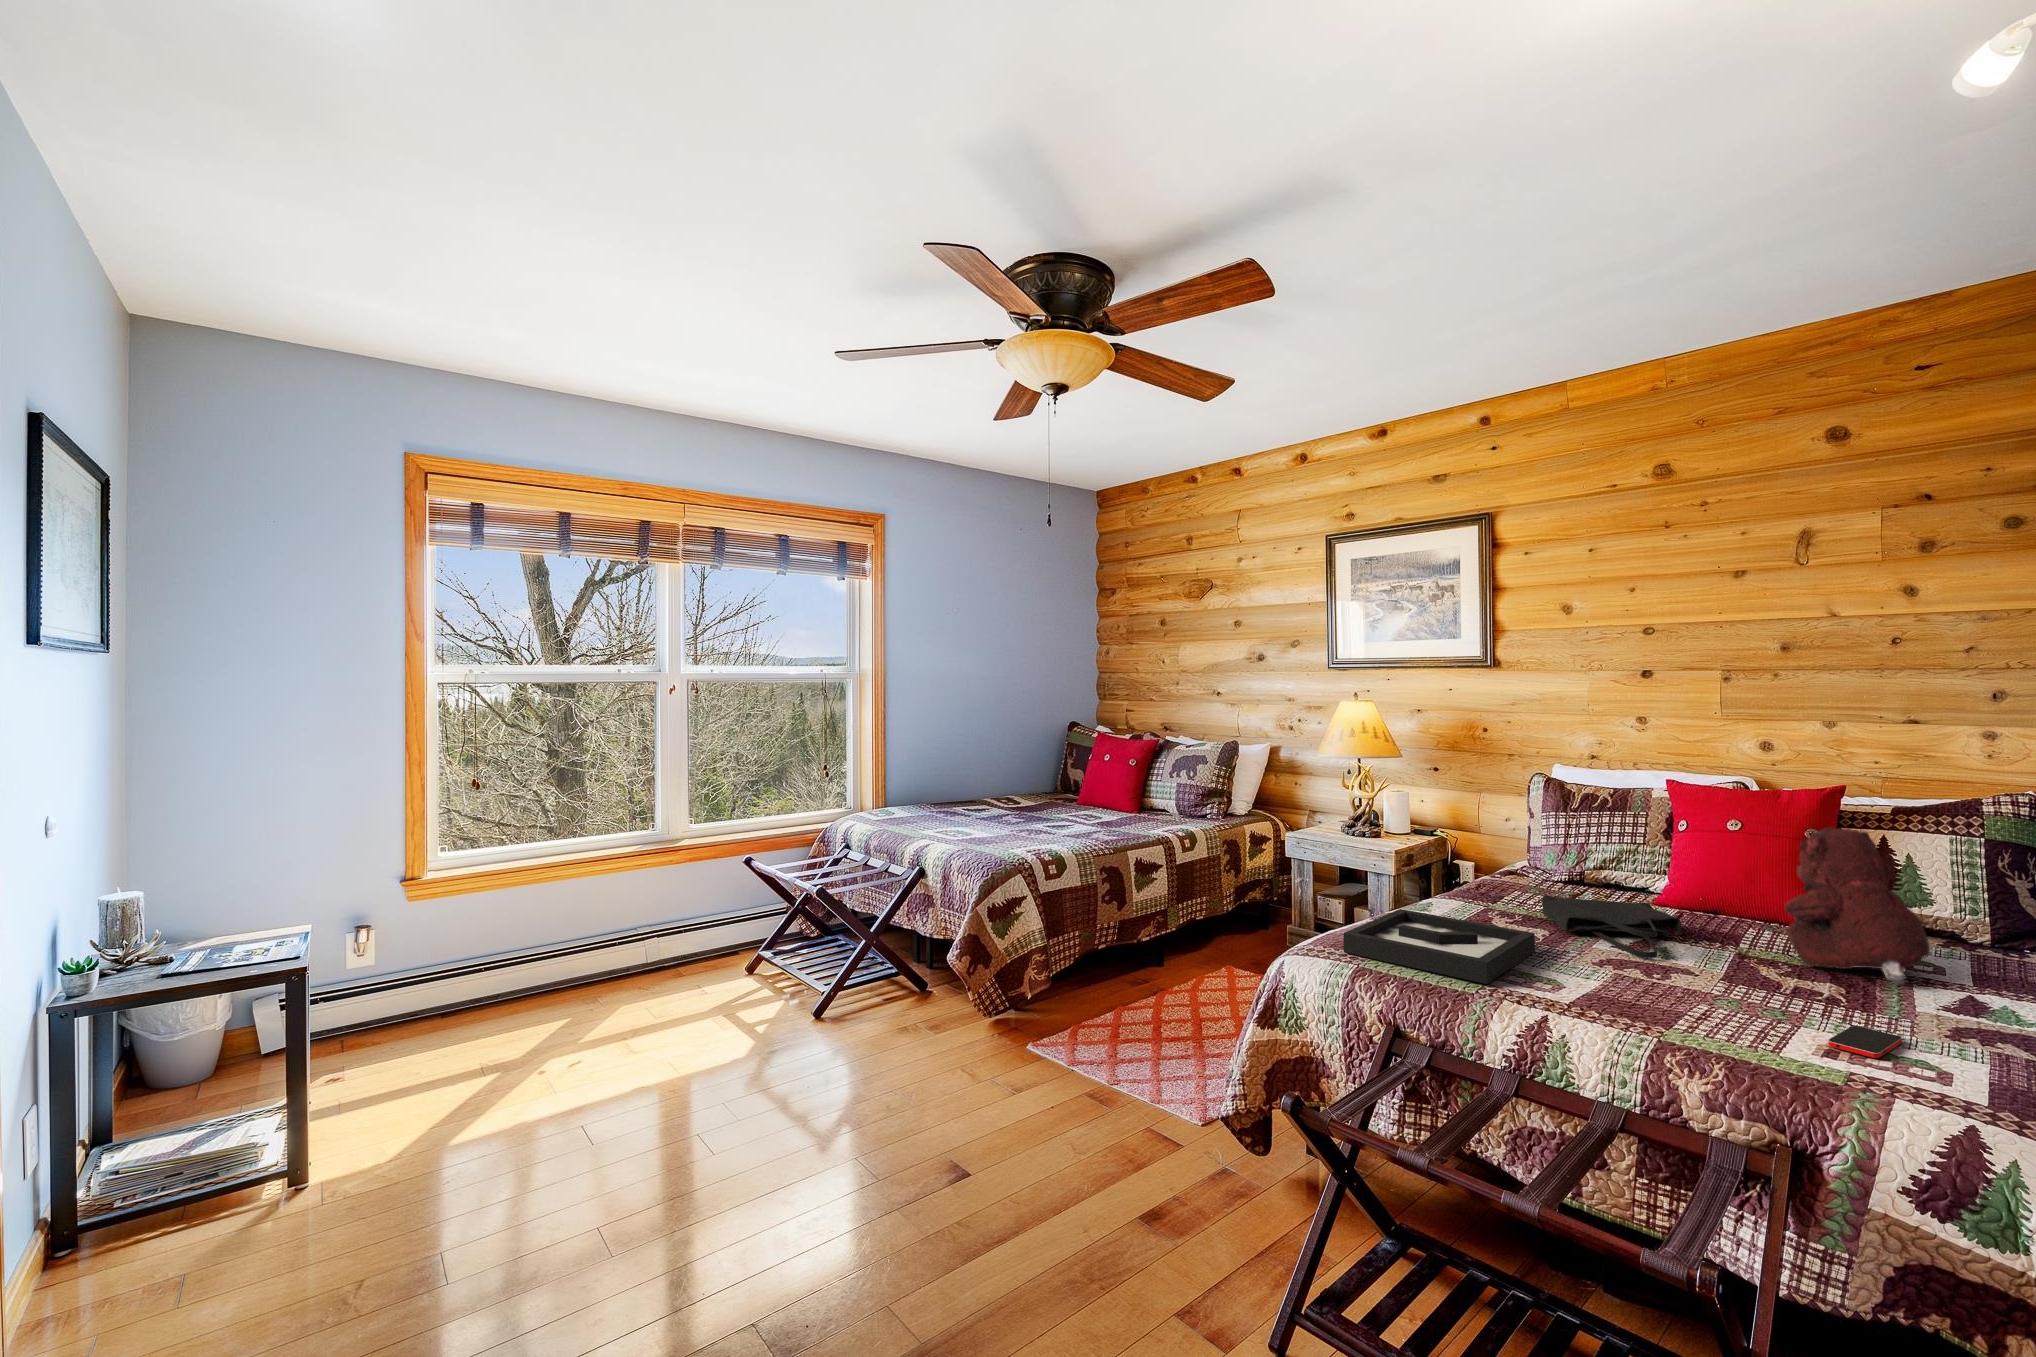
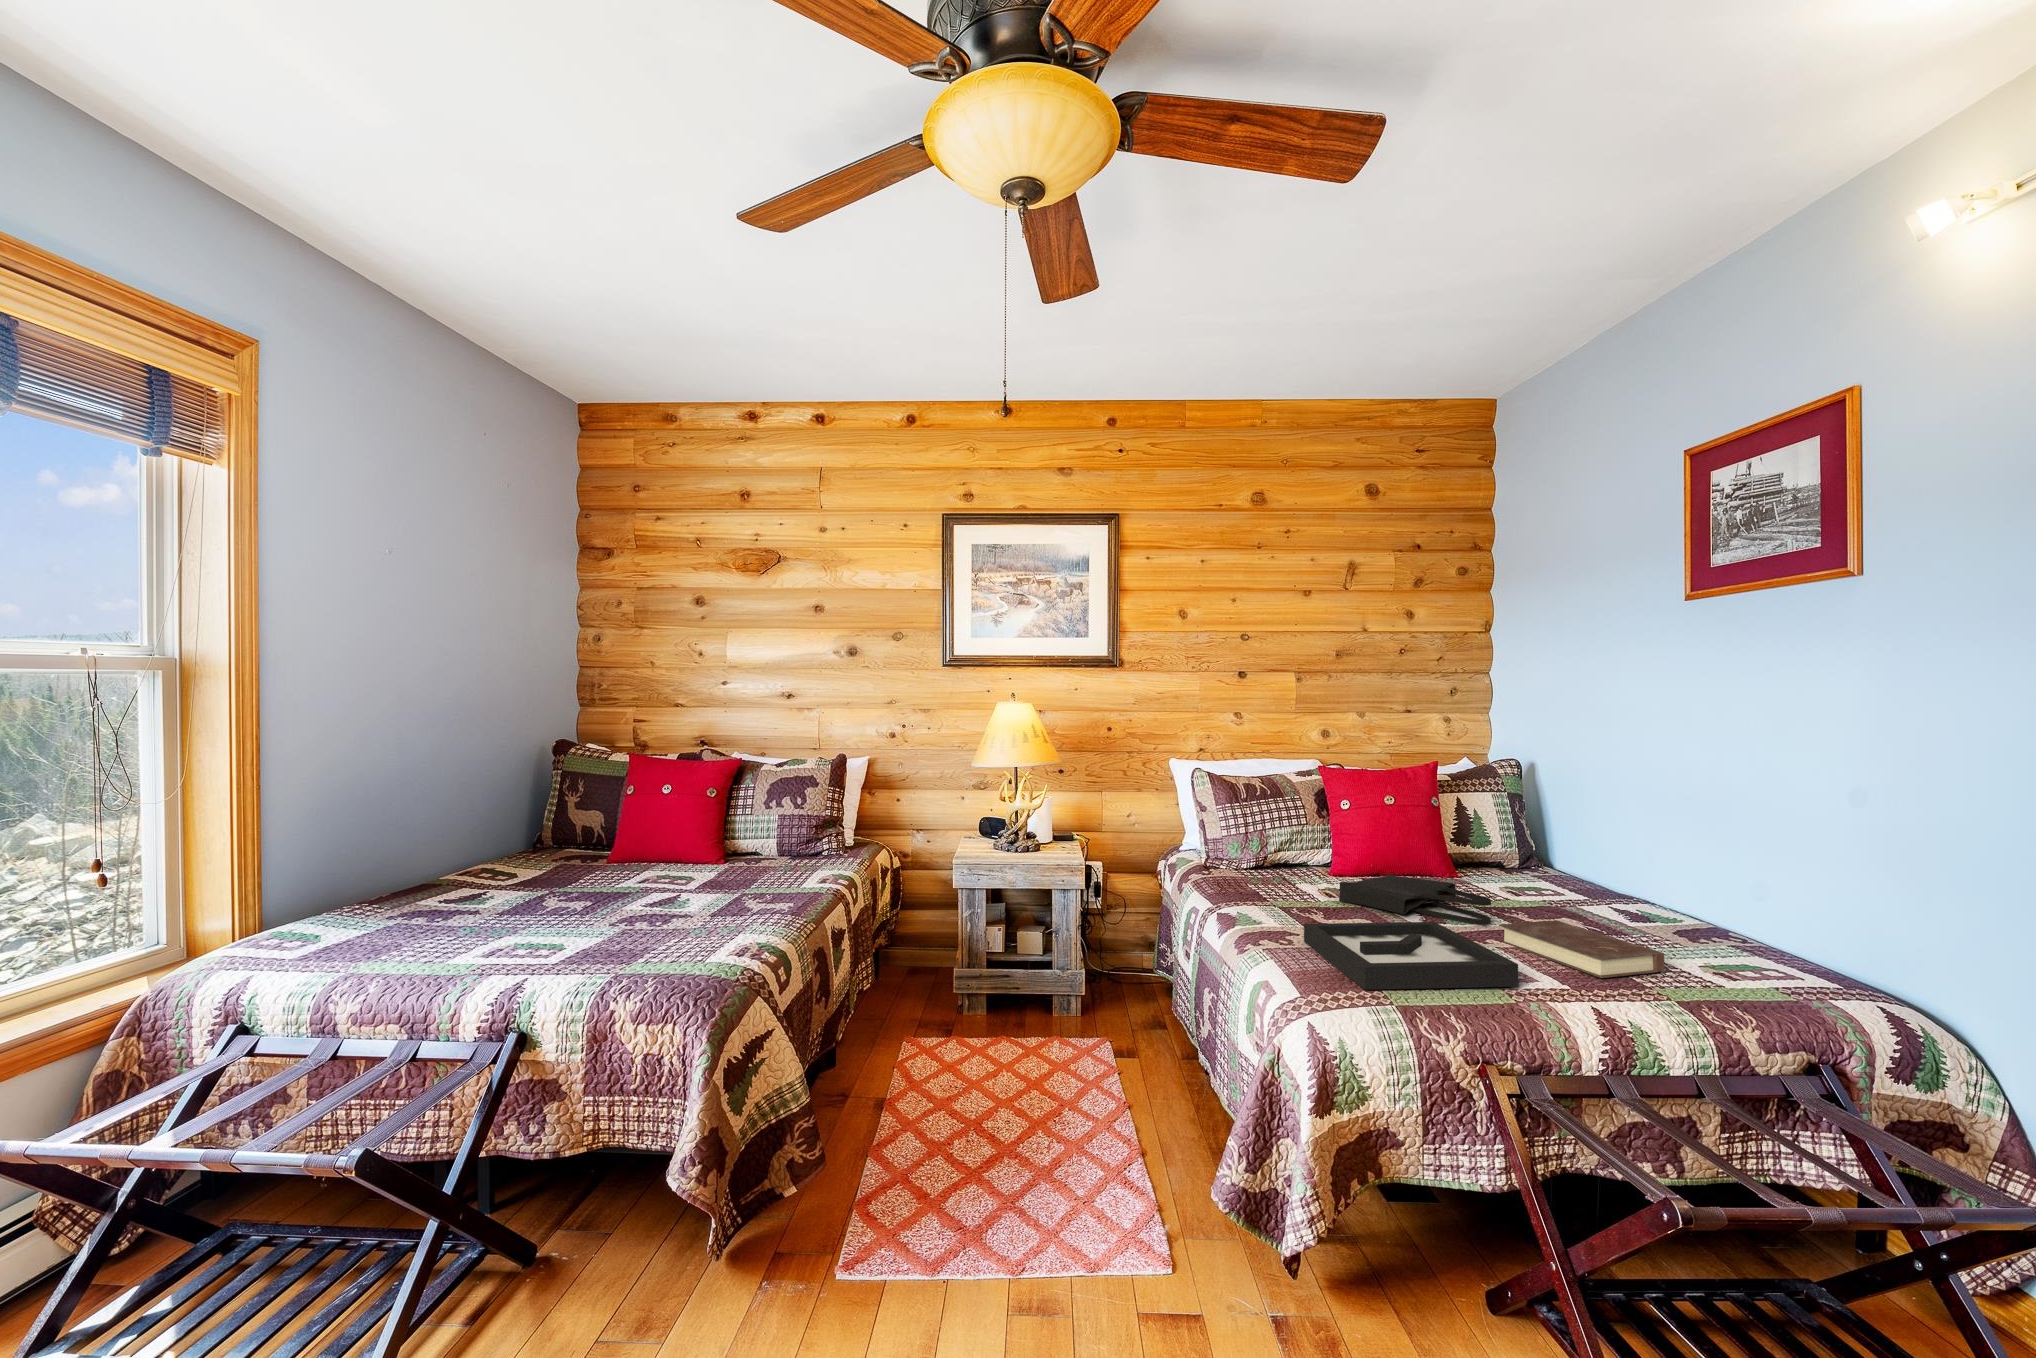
teddy bear: present [1785,827,1930,984] -> none [1500,790,1605,906]
book: none [1610,952,1718,1023] -> present [1499,920,1665,978]
smartphone: present [1828,1026,1902,1058] -> none [1688,946,1757,970]

